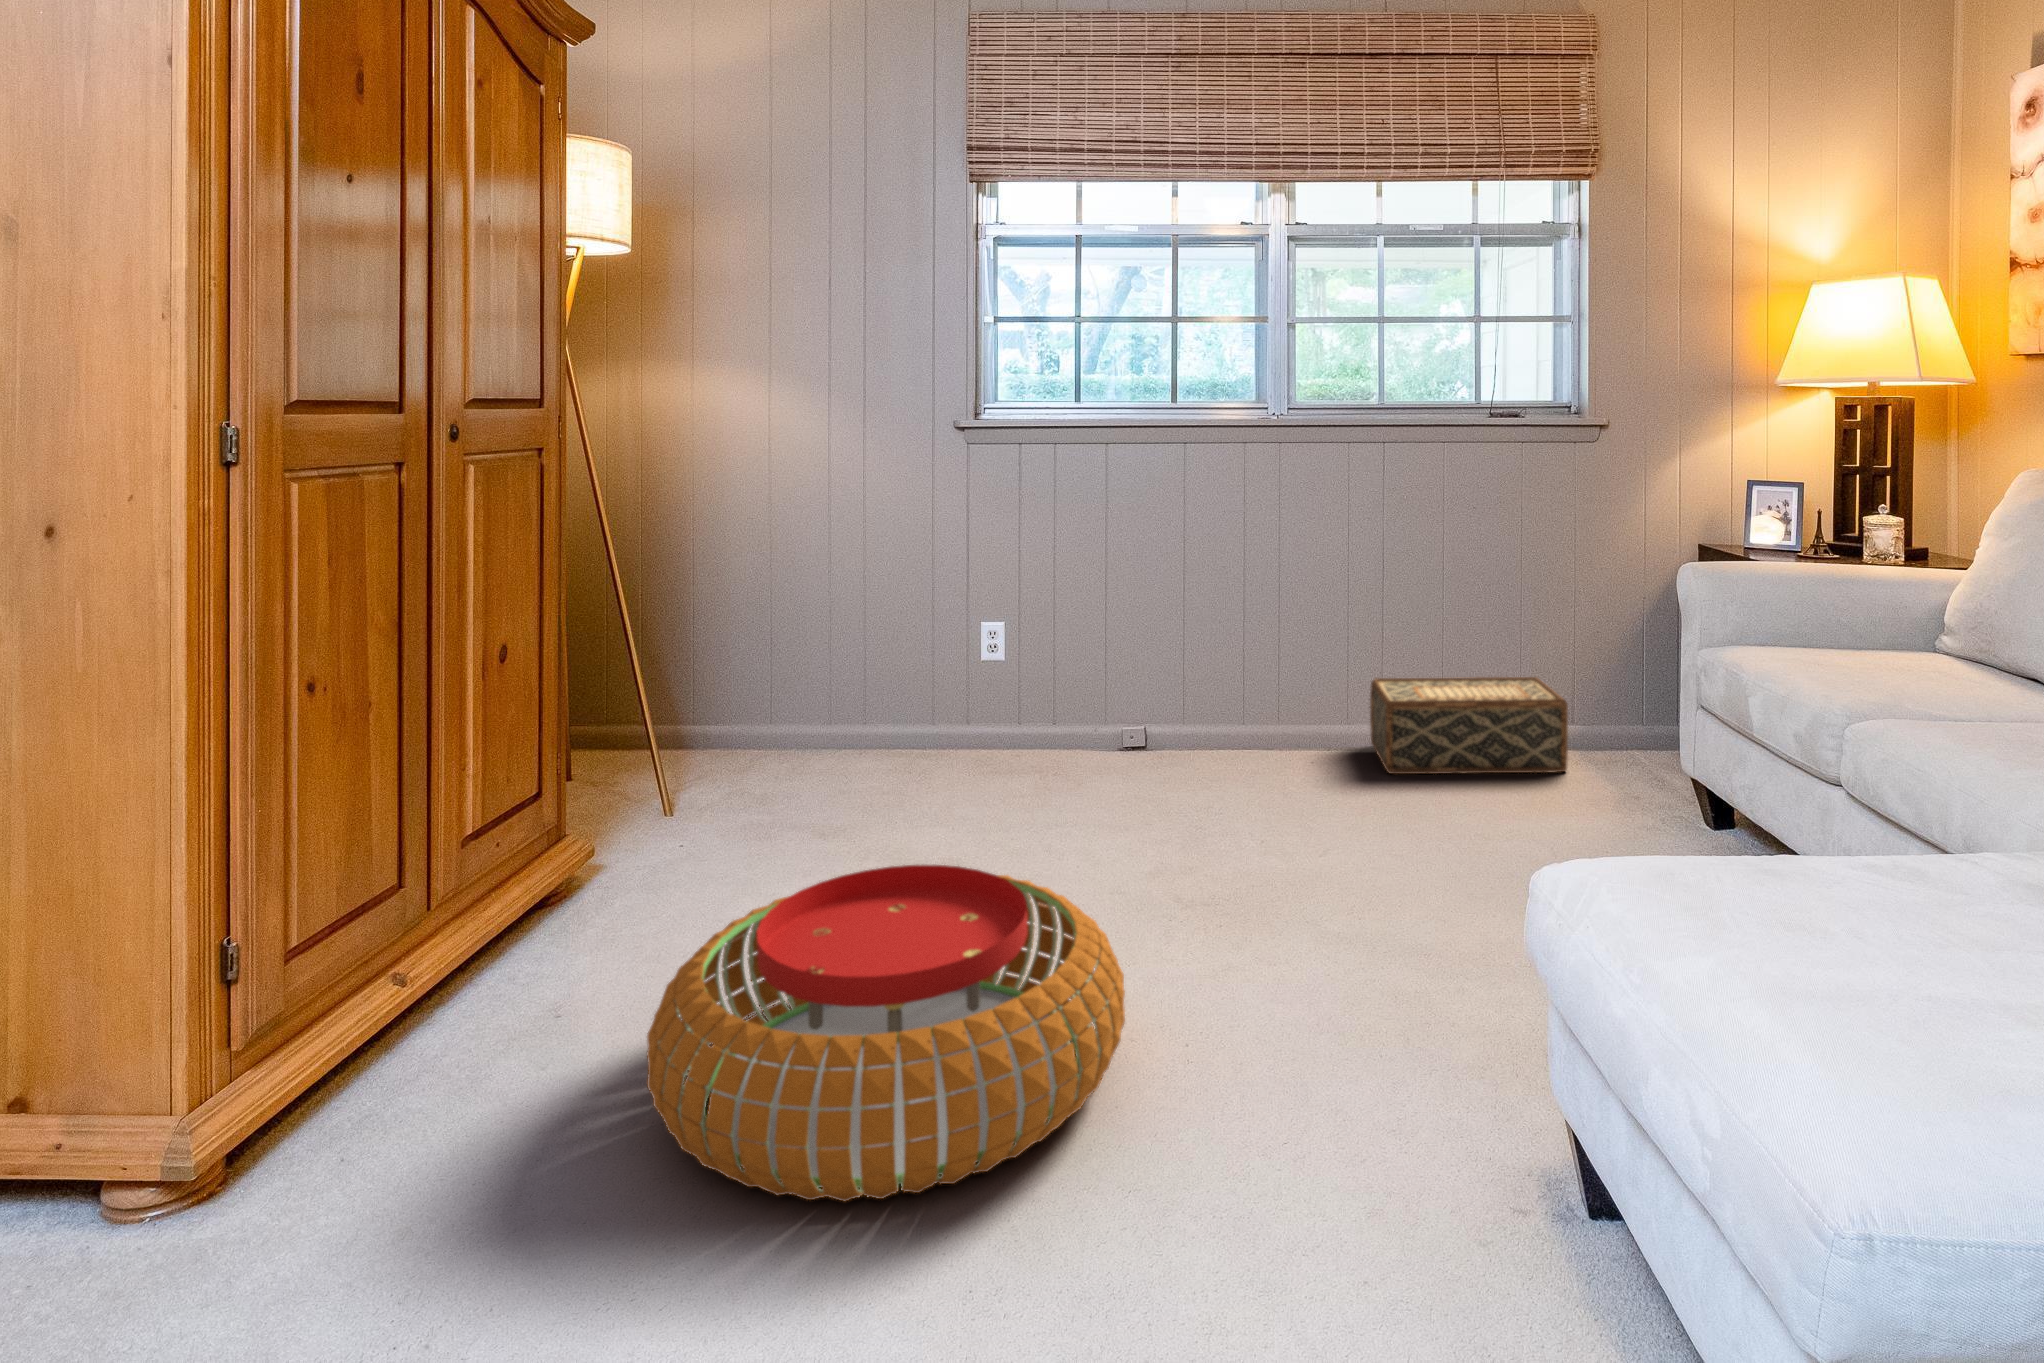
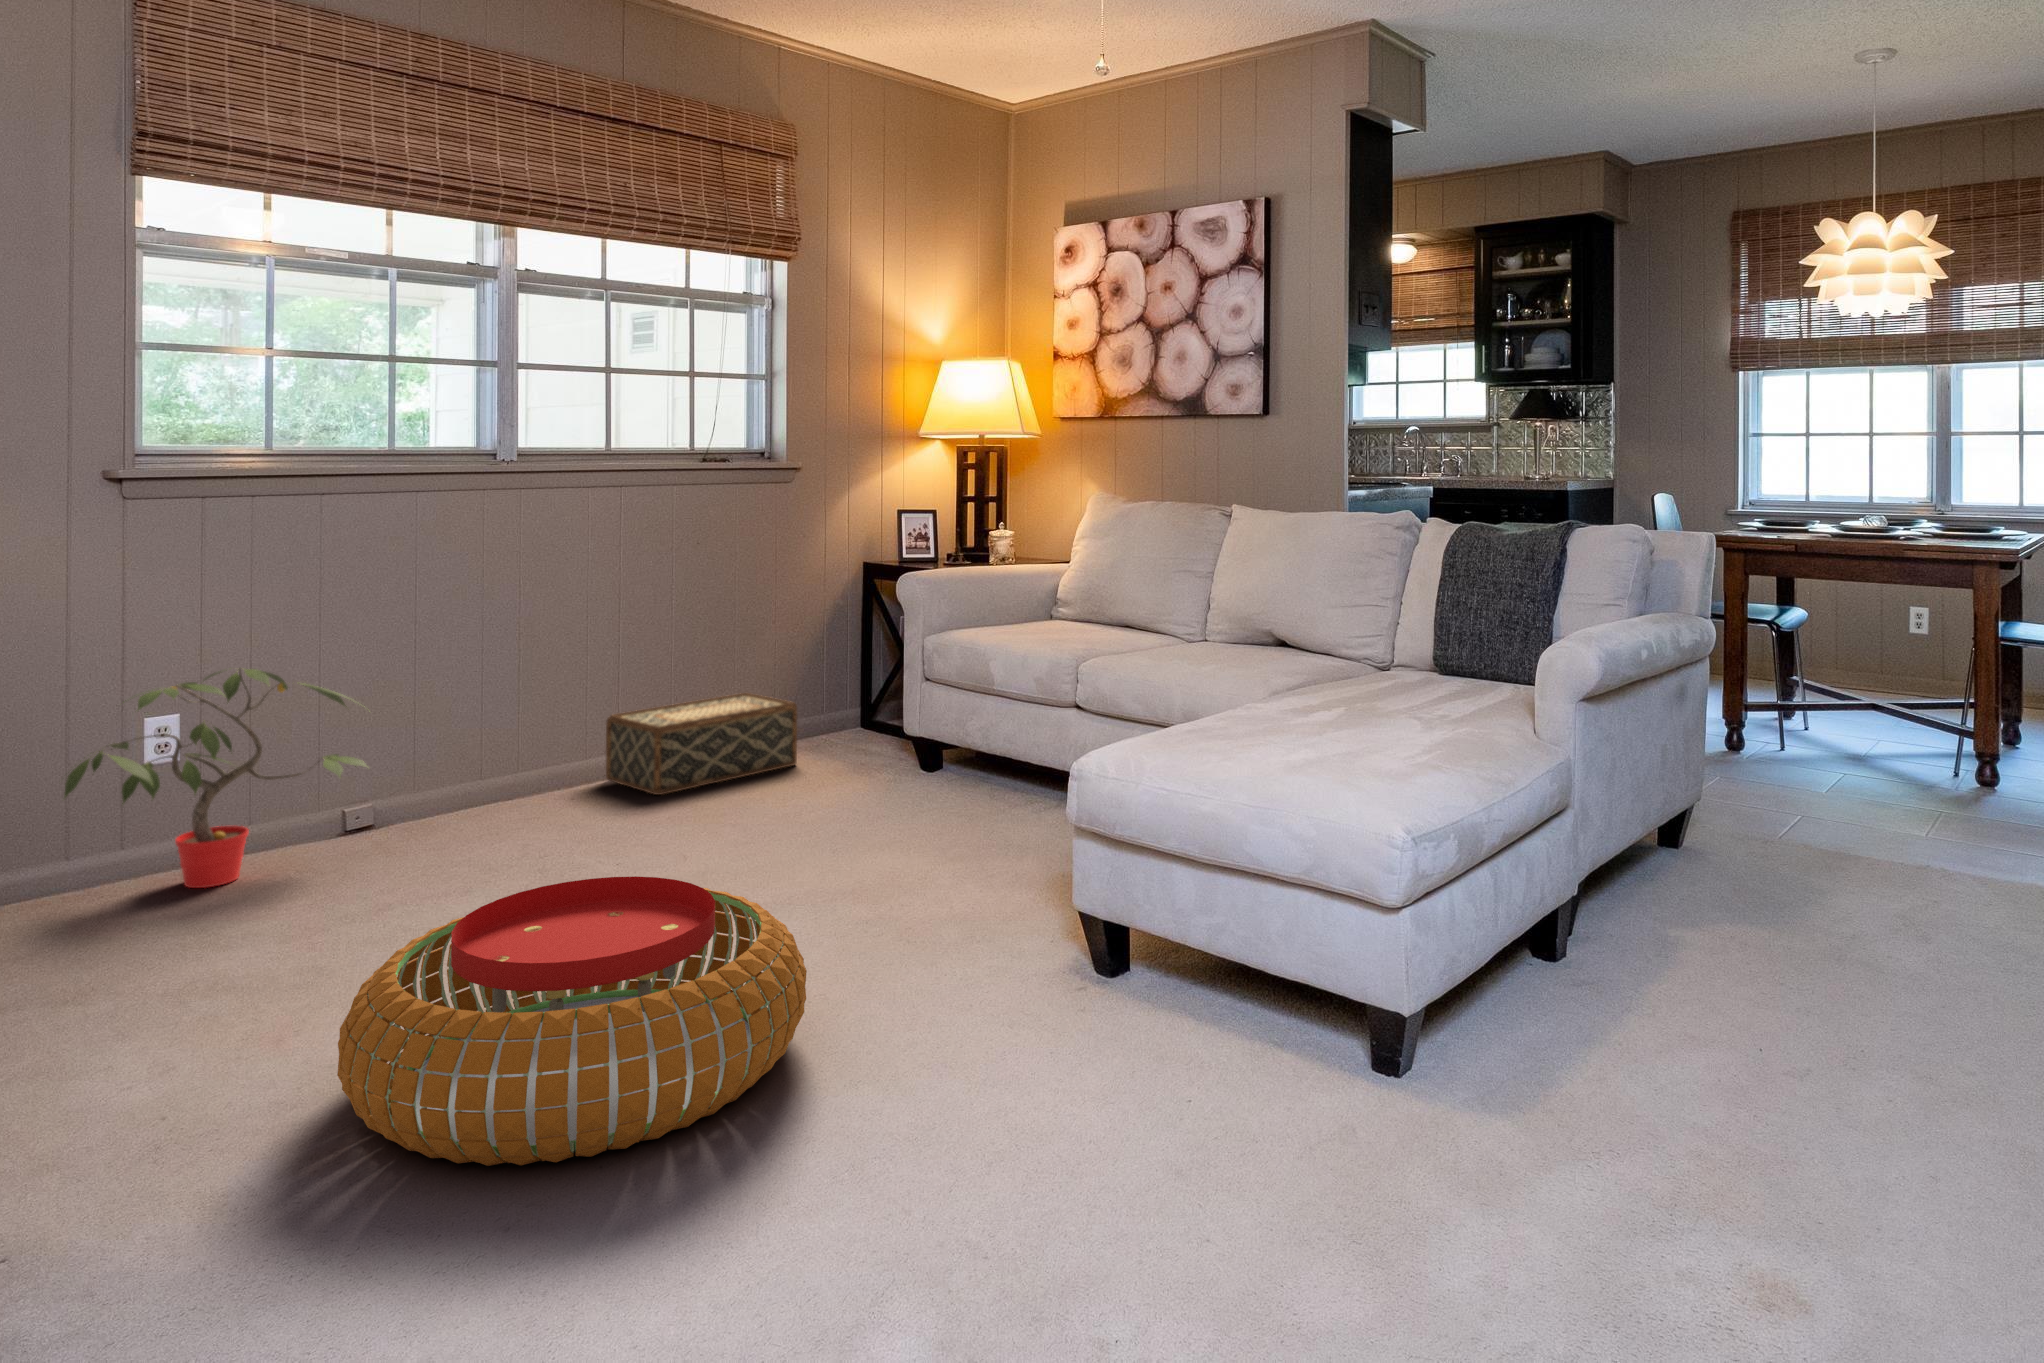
potted plant: none [901,591,1116,772] -> present [65,668,367,888]

